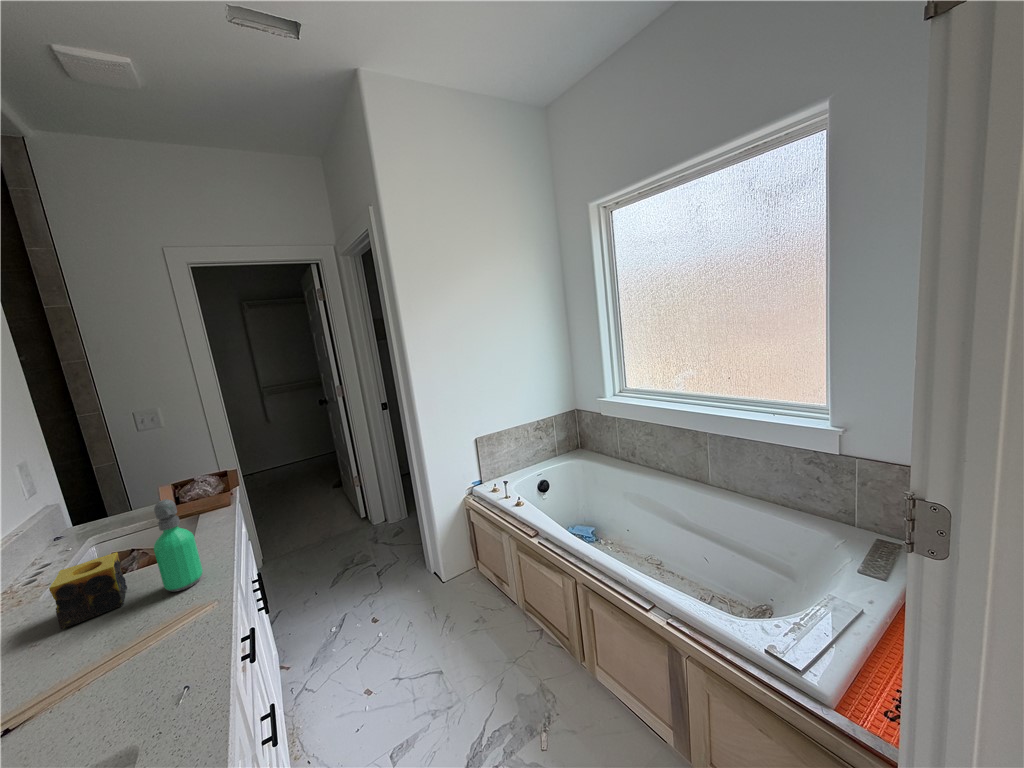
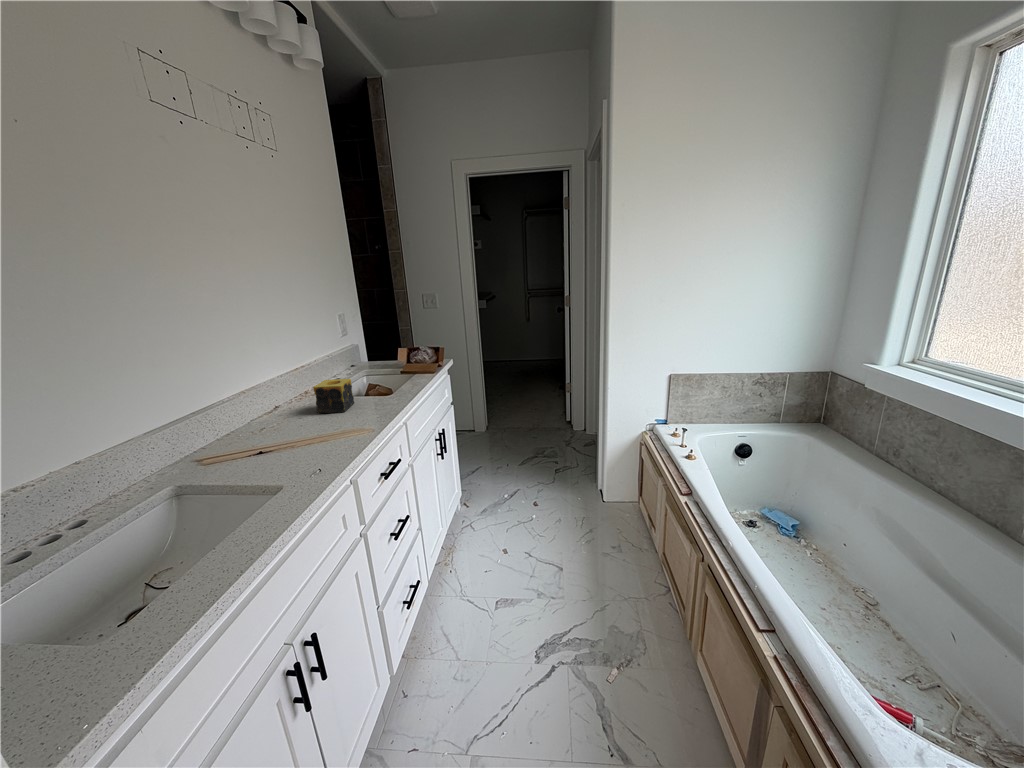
soap dispenser: present [154,499,203,592] -> none [359,351,385,415]

